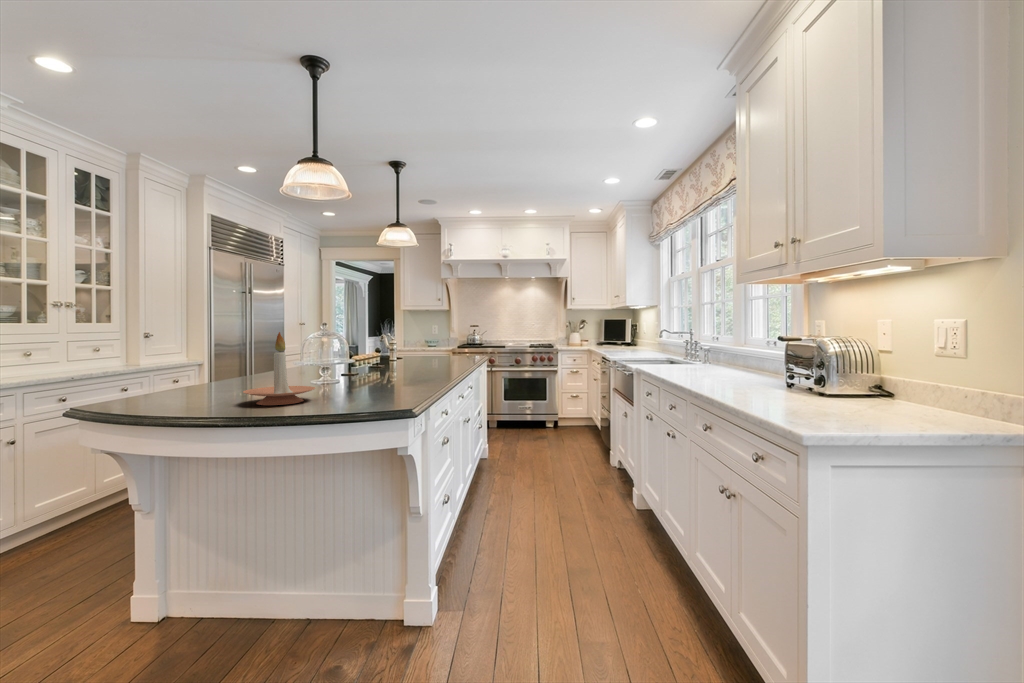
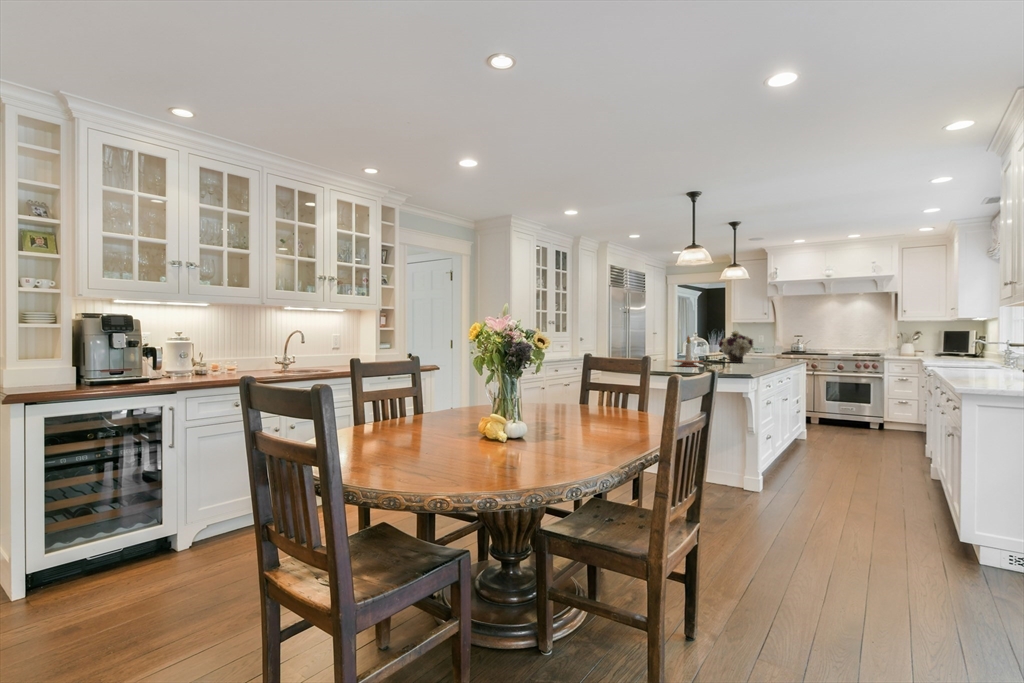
flower arrangement: none [366,320,422,375] -> present [719,331,753,363]

